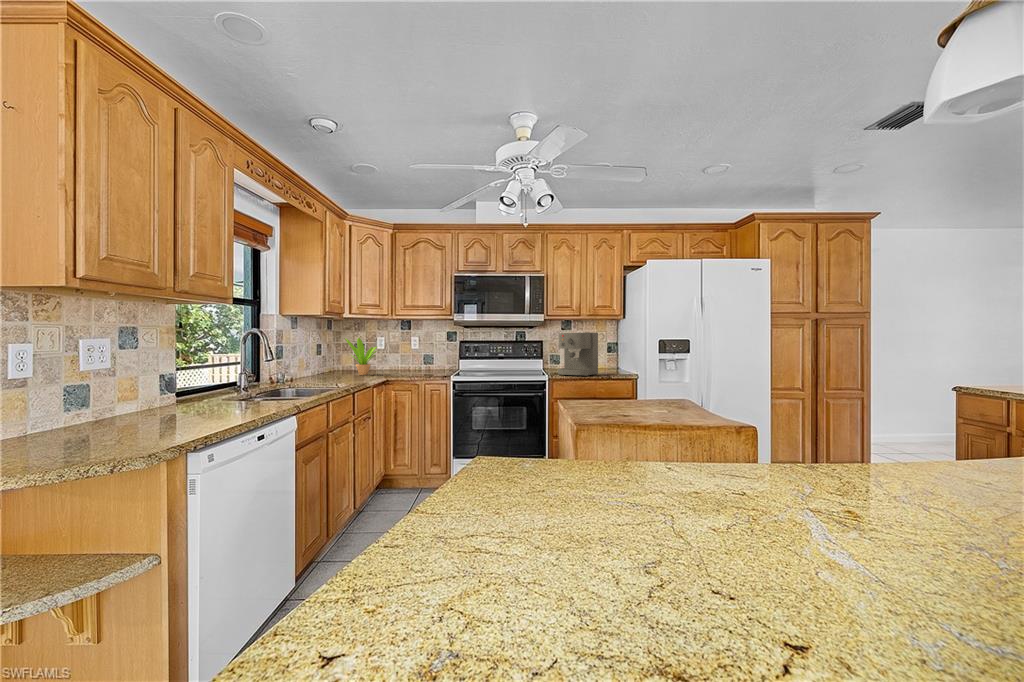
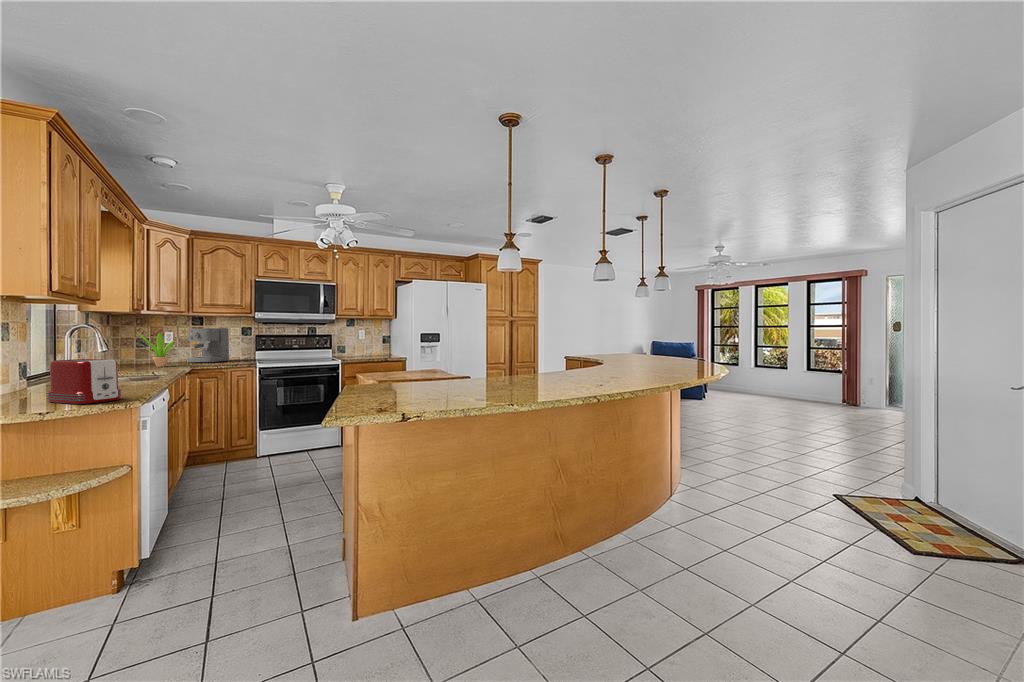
coffee maker: present [558,333,598,376] -> present [188,328,229,363]
toaster: none [143,369,207,431] -> present [47,359,122,404]

